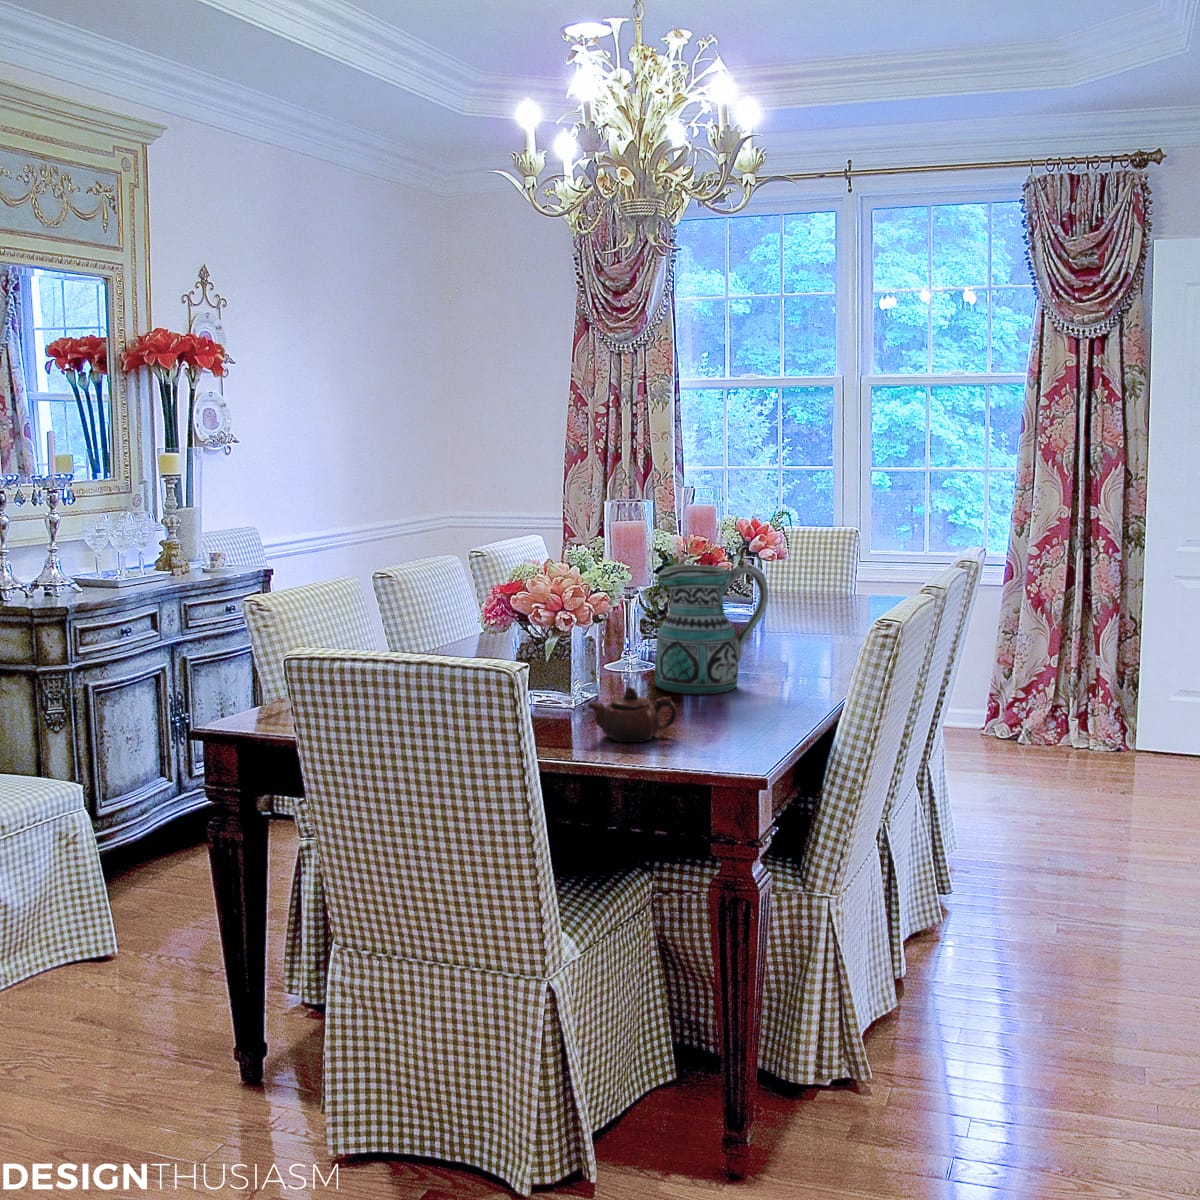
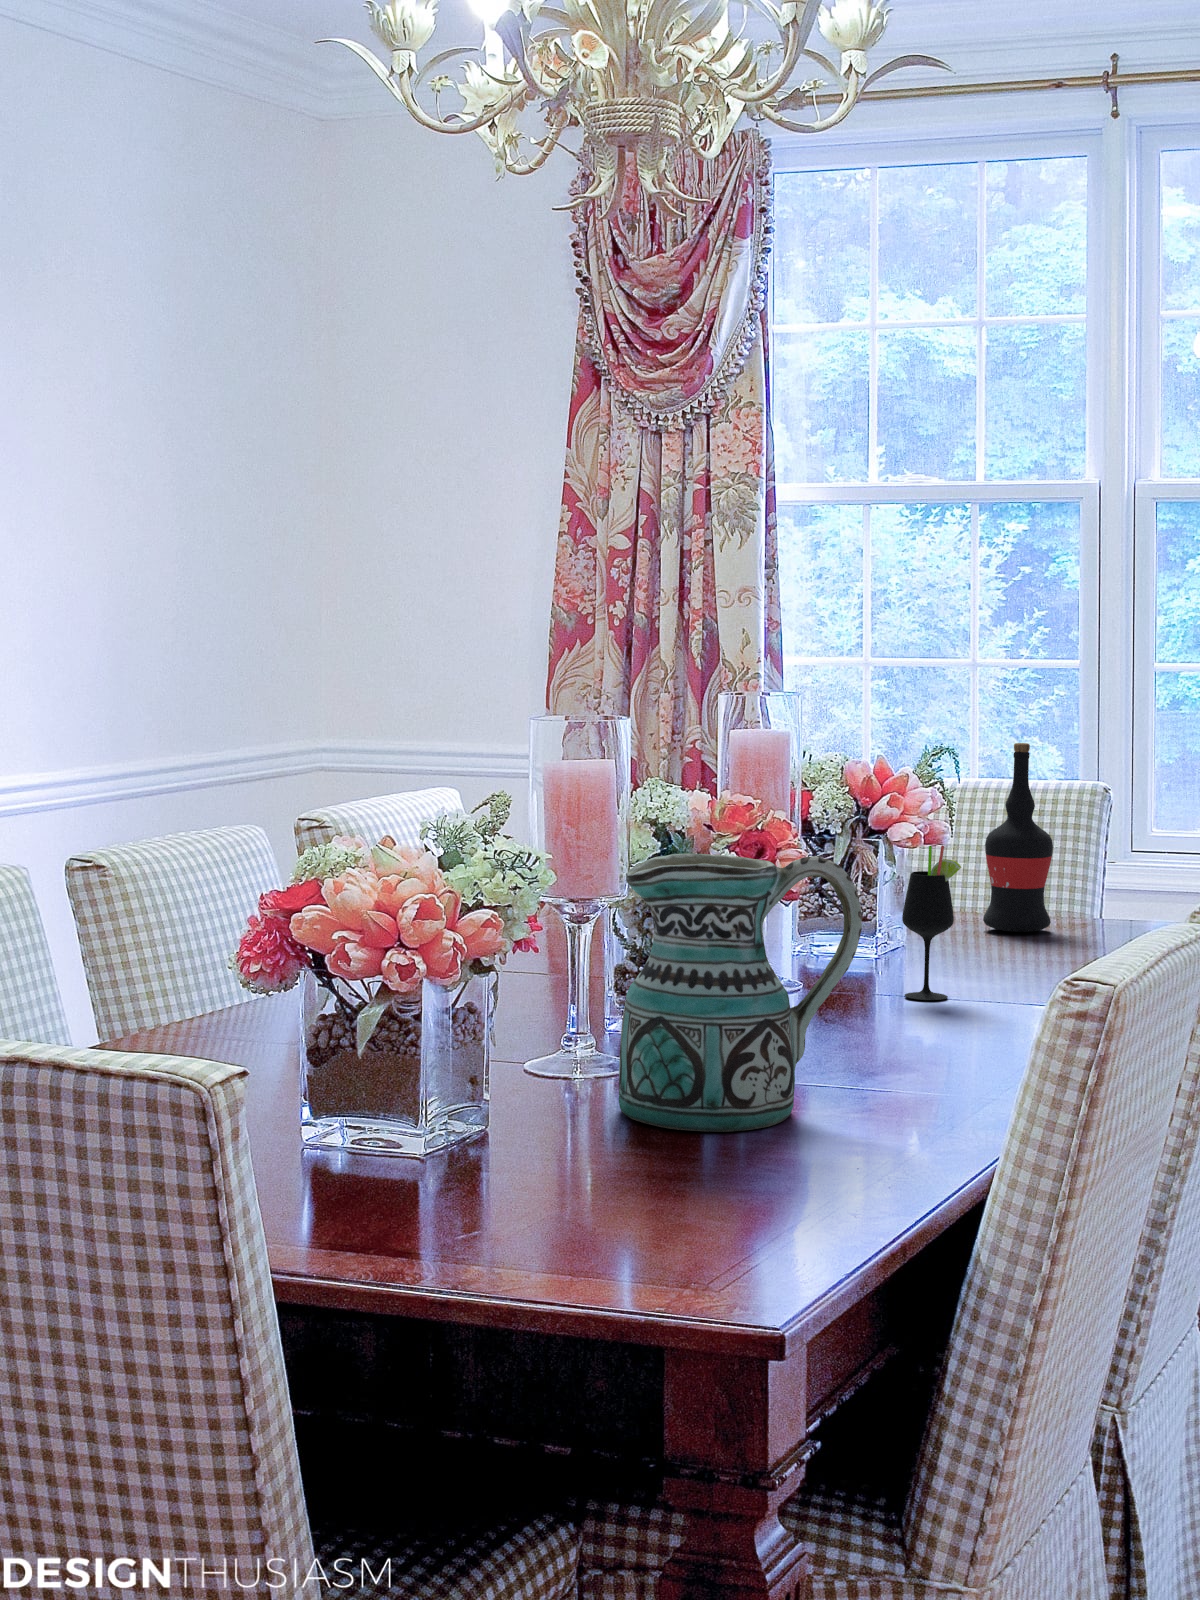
wine bottle: none [798,509,832,600] -> present [983,743,1053,932]
wine glass: none [770,559,799,633] -> present [902,846,961,1000]
teapot: present [589,687,677,742] -> none [431,1117,624,1237]

